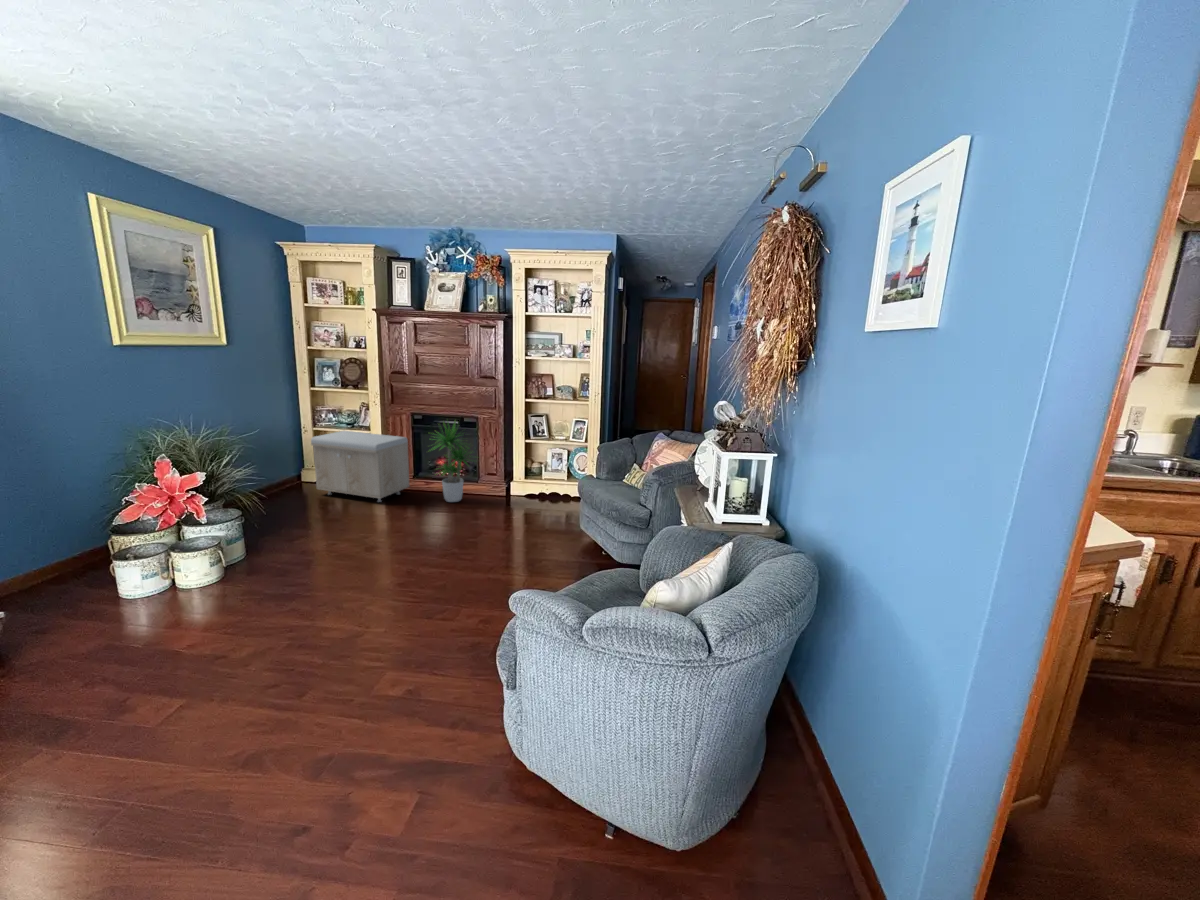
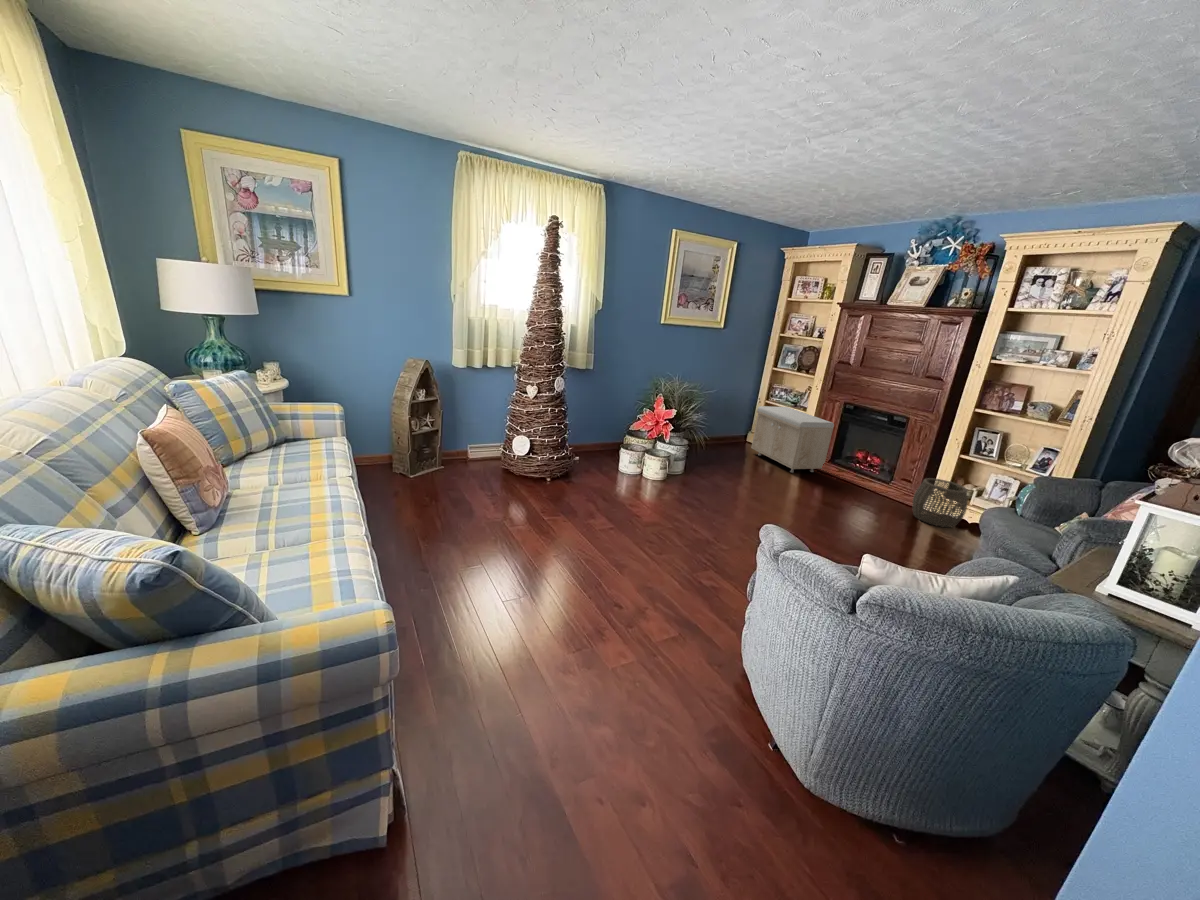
potted plant: present [433,422,473,502] -> none [843,412,899,495]
woven basket: none [503,466,545,508] -> present [912,478,968,527]

